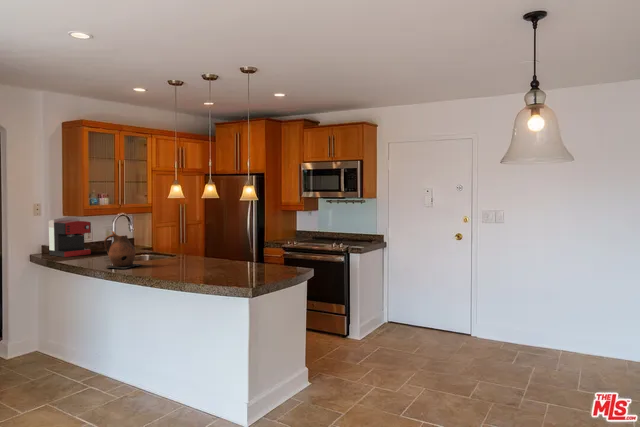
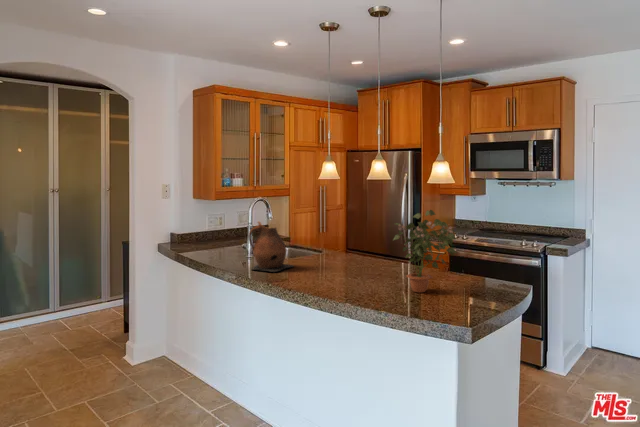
coffee maker: present [49,217,91,257] -> none [178,201,224,249]
potted plant: none [209,219,250,276] -> present [394,210,456,292]

